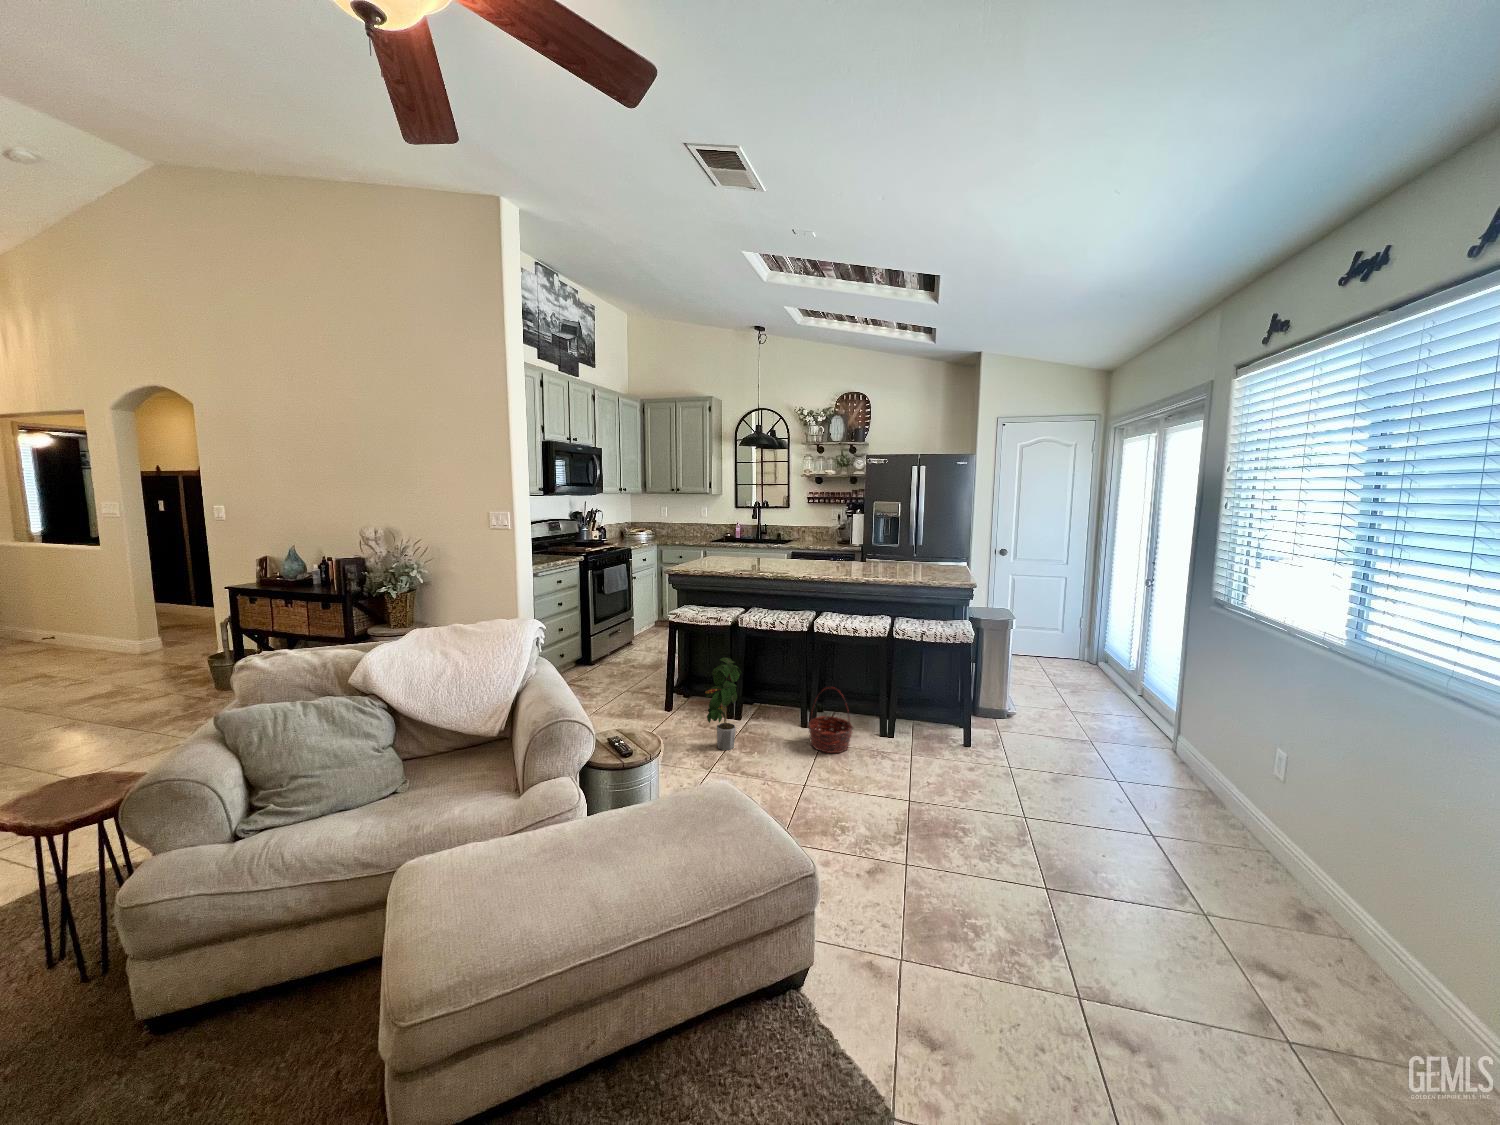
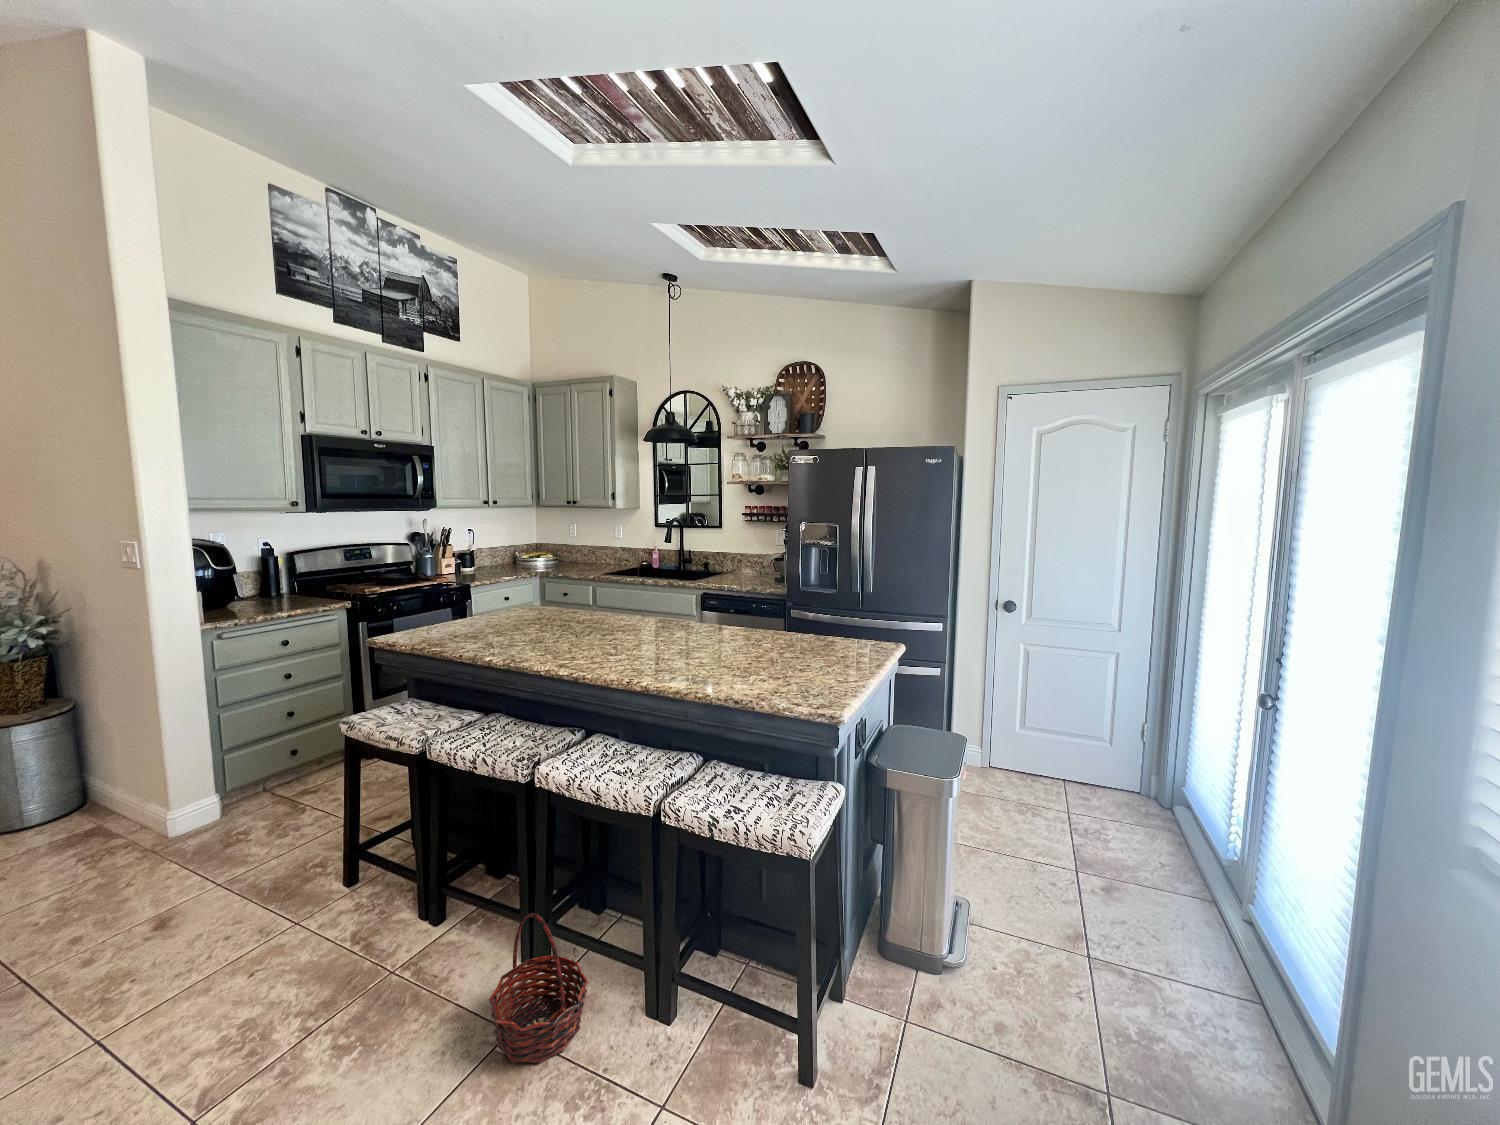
potted plant: present [705,658,742,750] -> none [235,827,403,1026]

